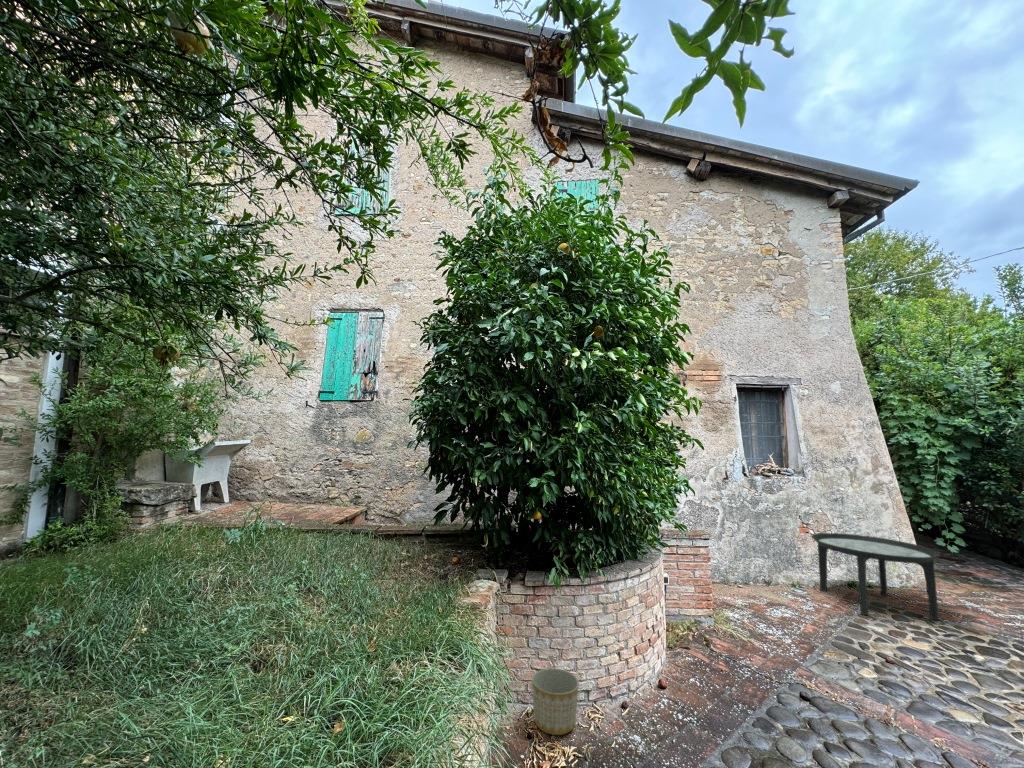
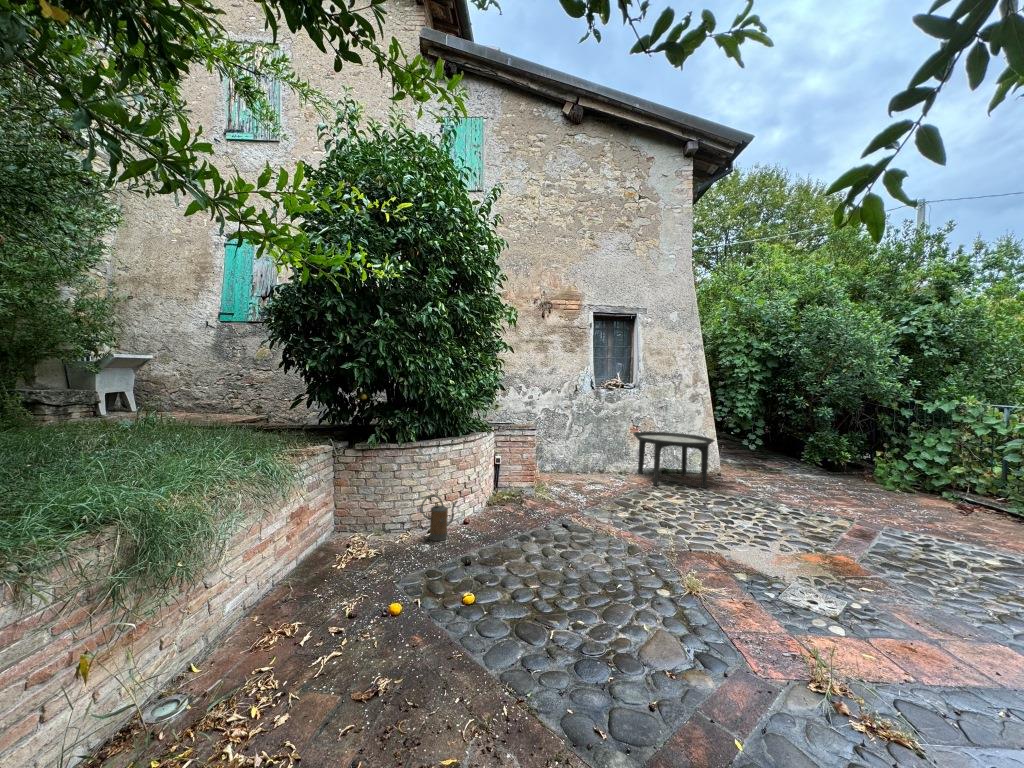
watering can: none [622,655,665,728] -> present [421,495,457,541]
planter: present [532,668,579,735] -> none [354,507,389,545]

